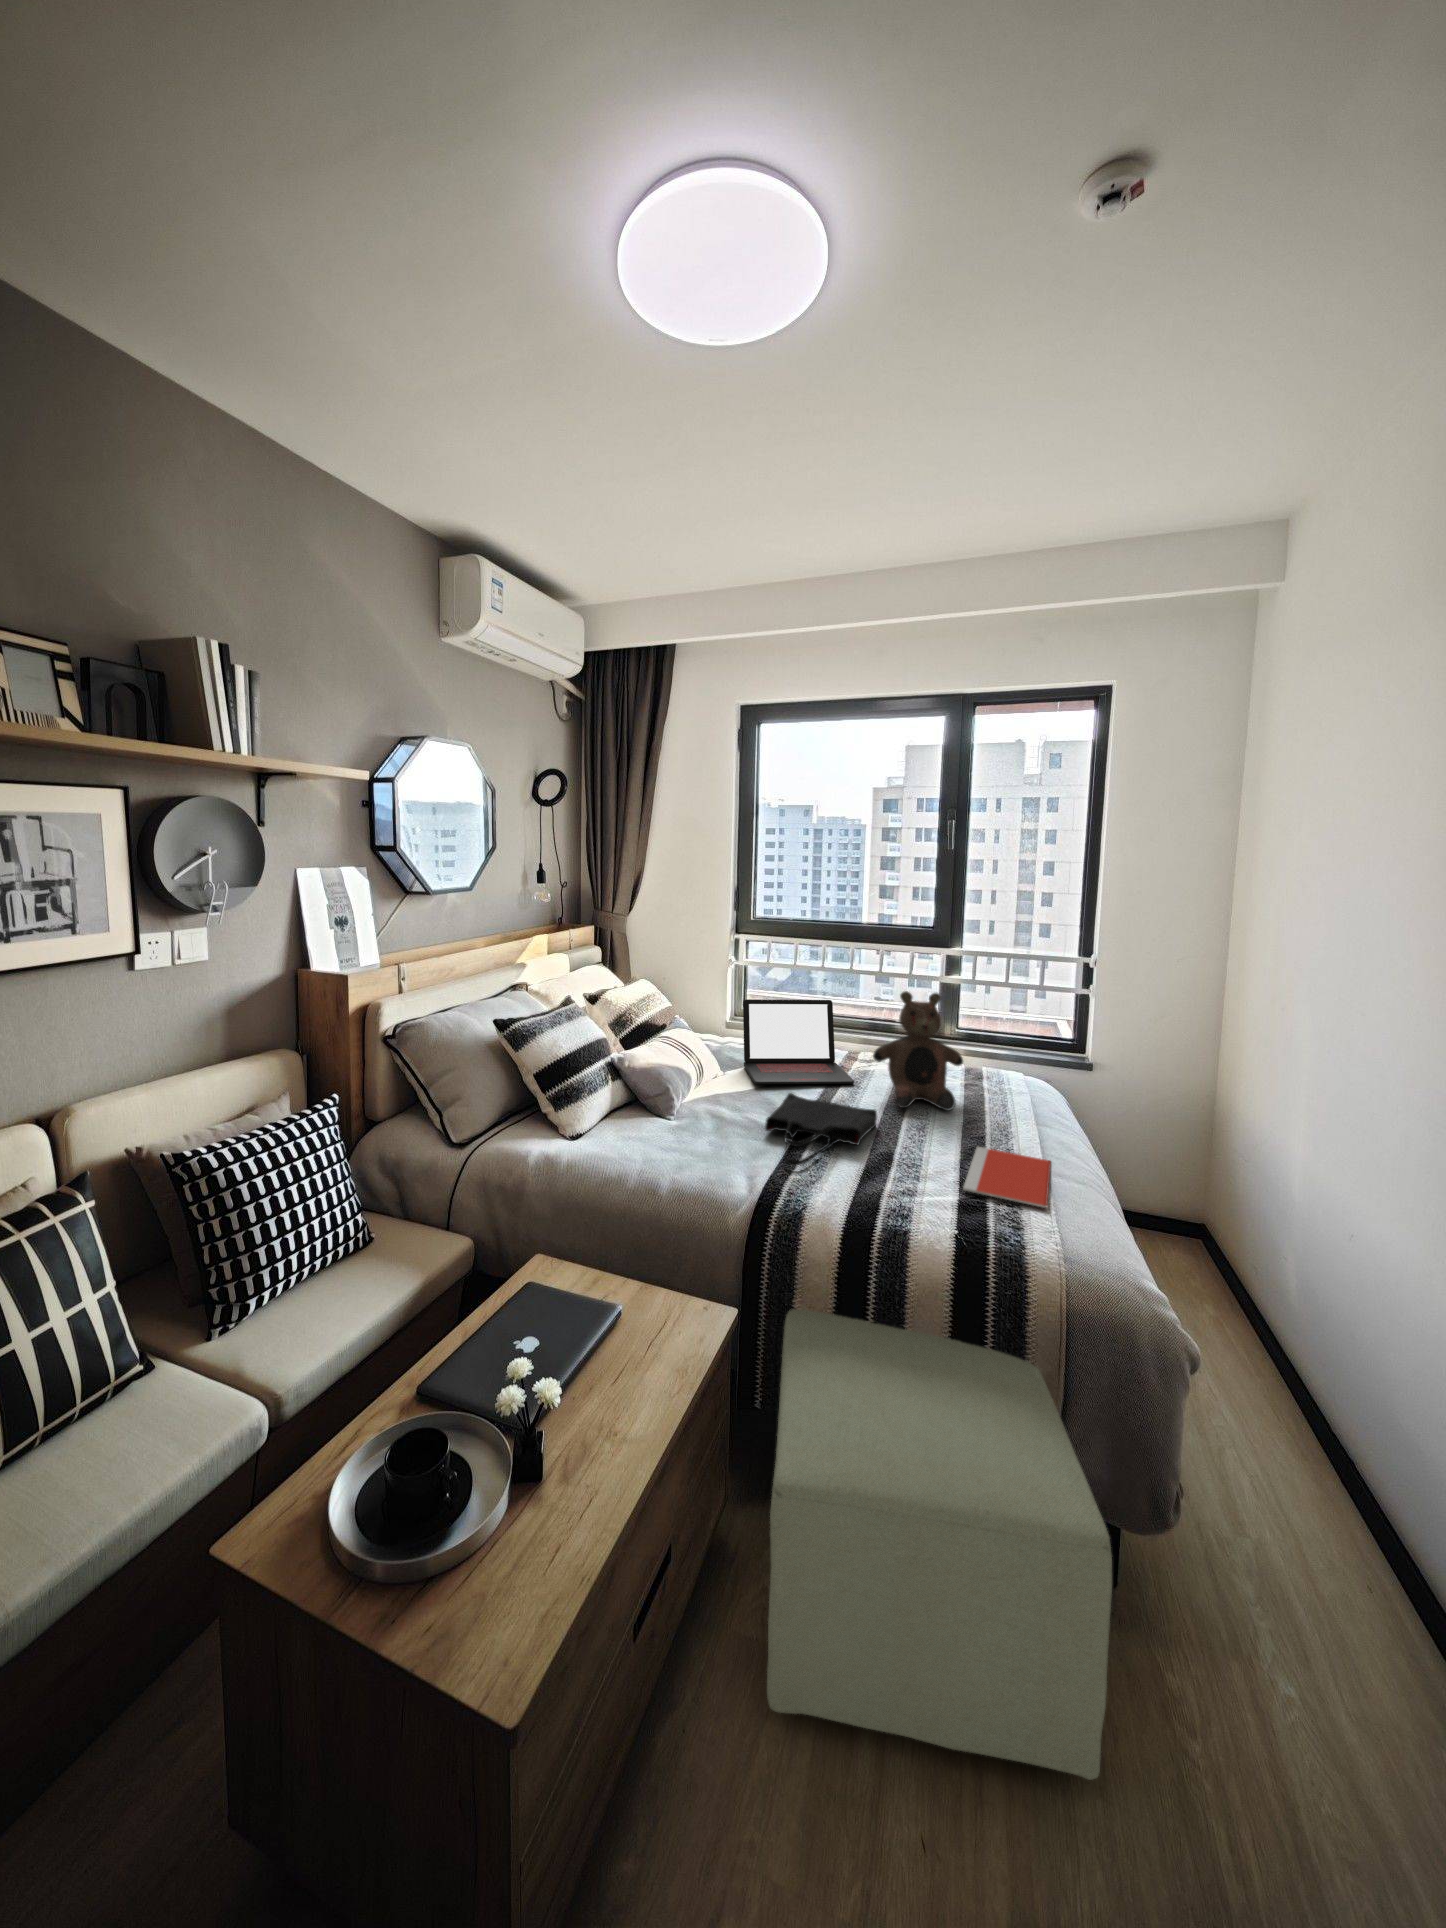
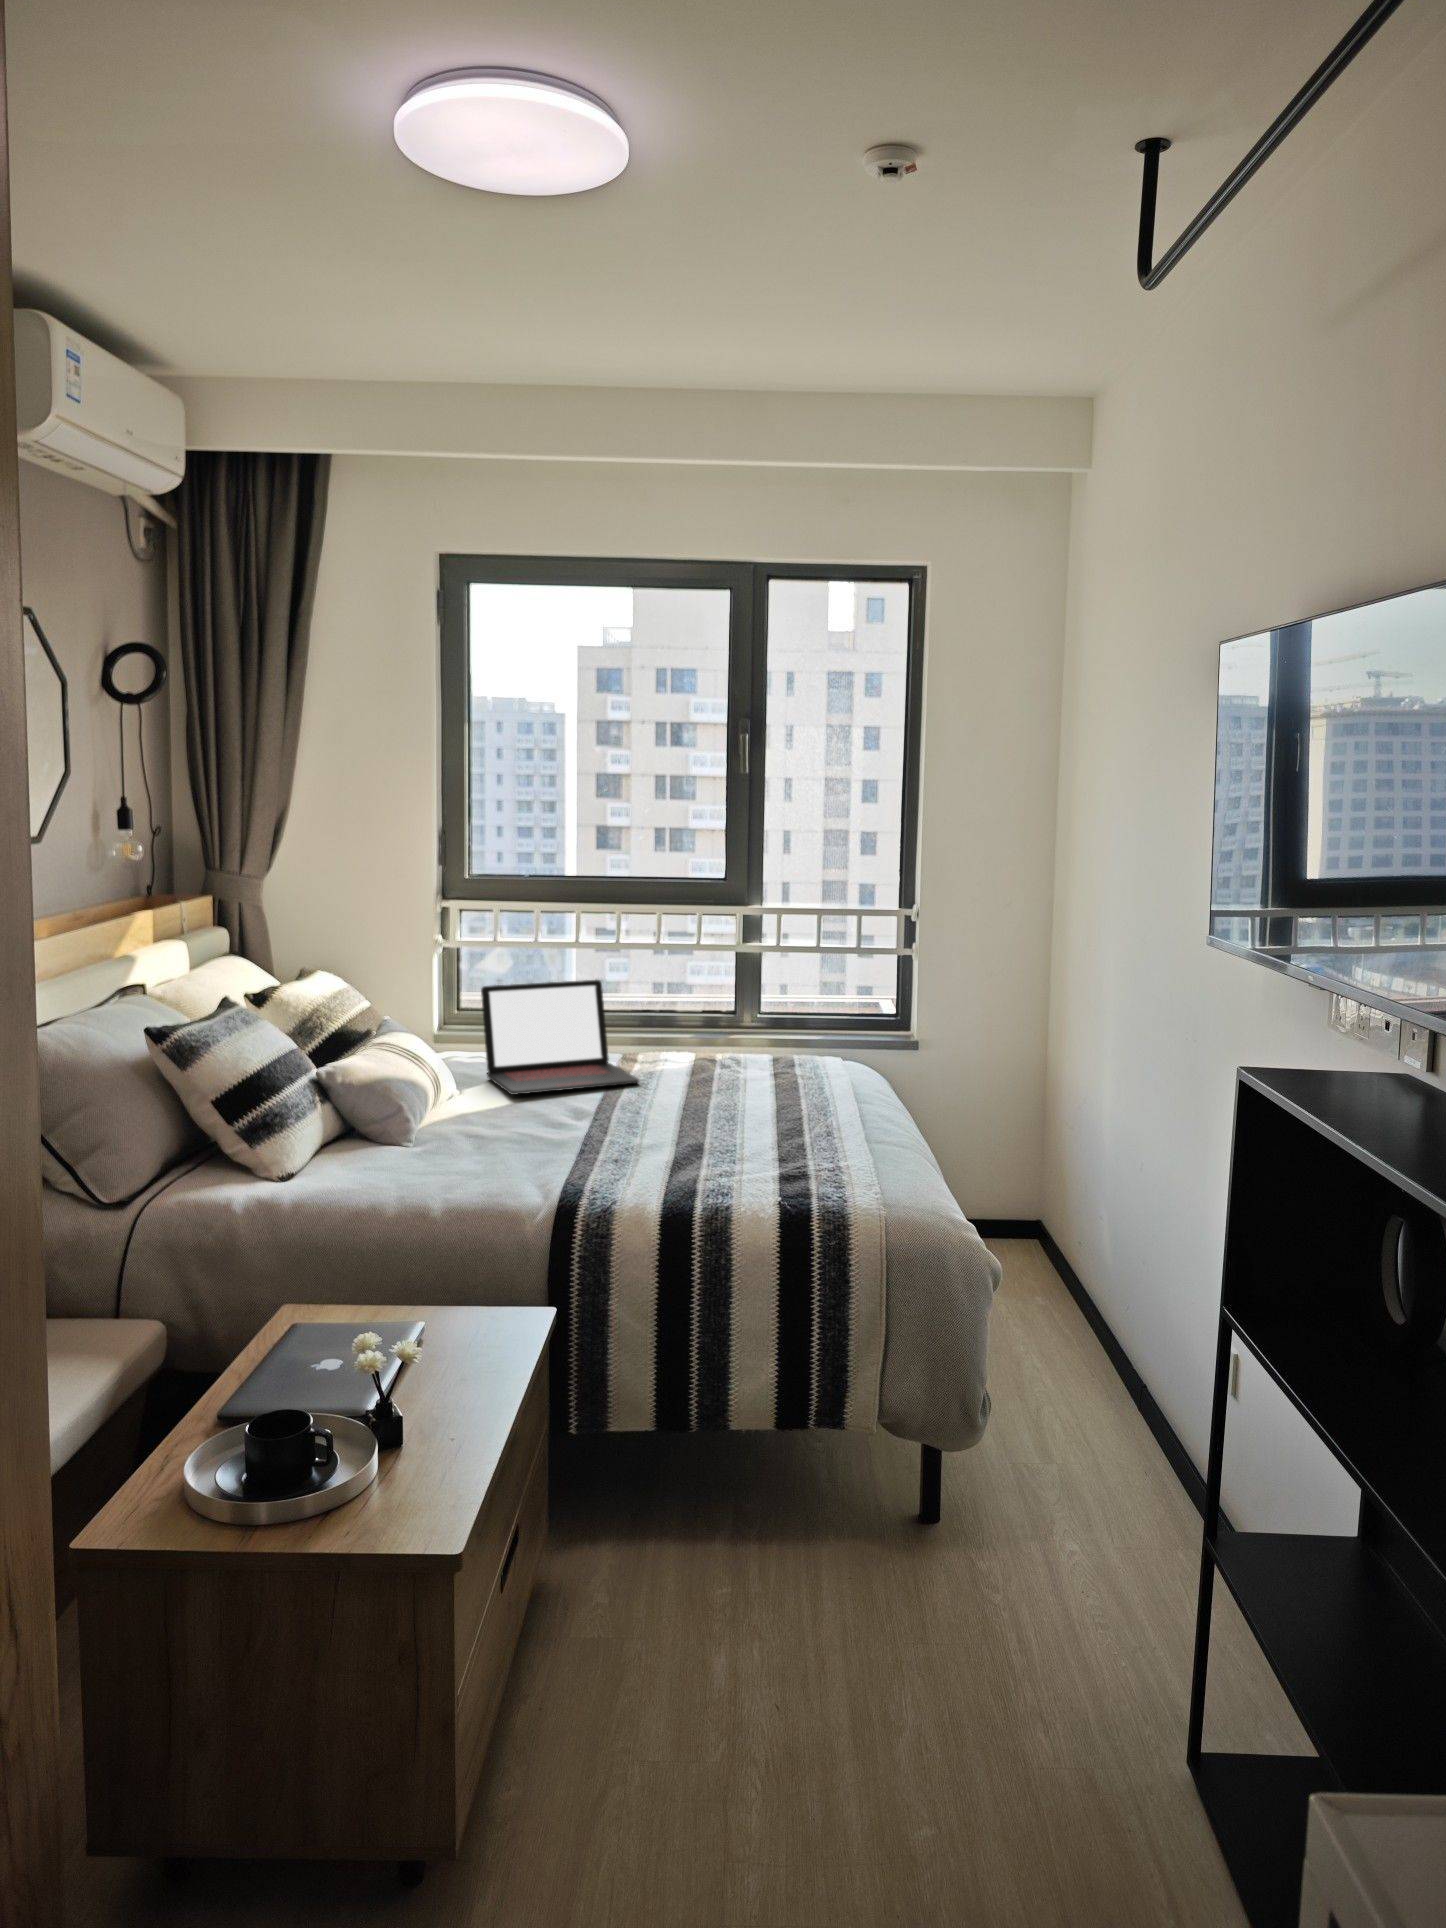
teddy bear: present [873,991,963,1111] -> none [663,956,772,1101]
tote bag: present [765,1093,877,1165] -> none [543,1095,678,1167]
notebook: present [963,1147,1051,1208] -> none [782,1128,871,1170]
ottoman: present [767,1310,1112,1780] -> none [598,1296,924,1652]

